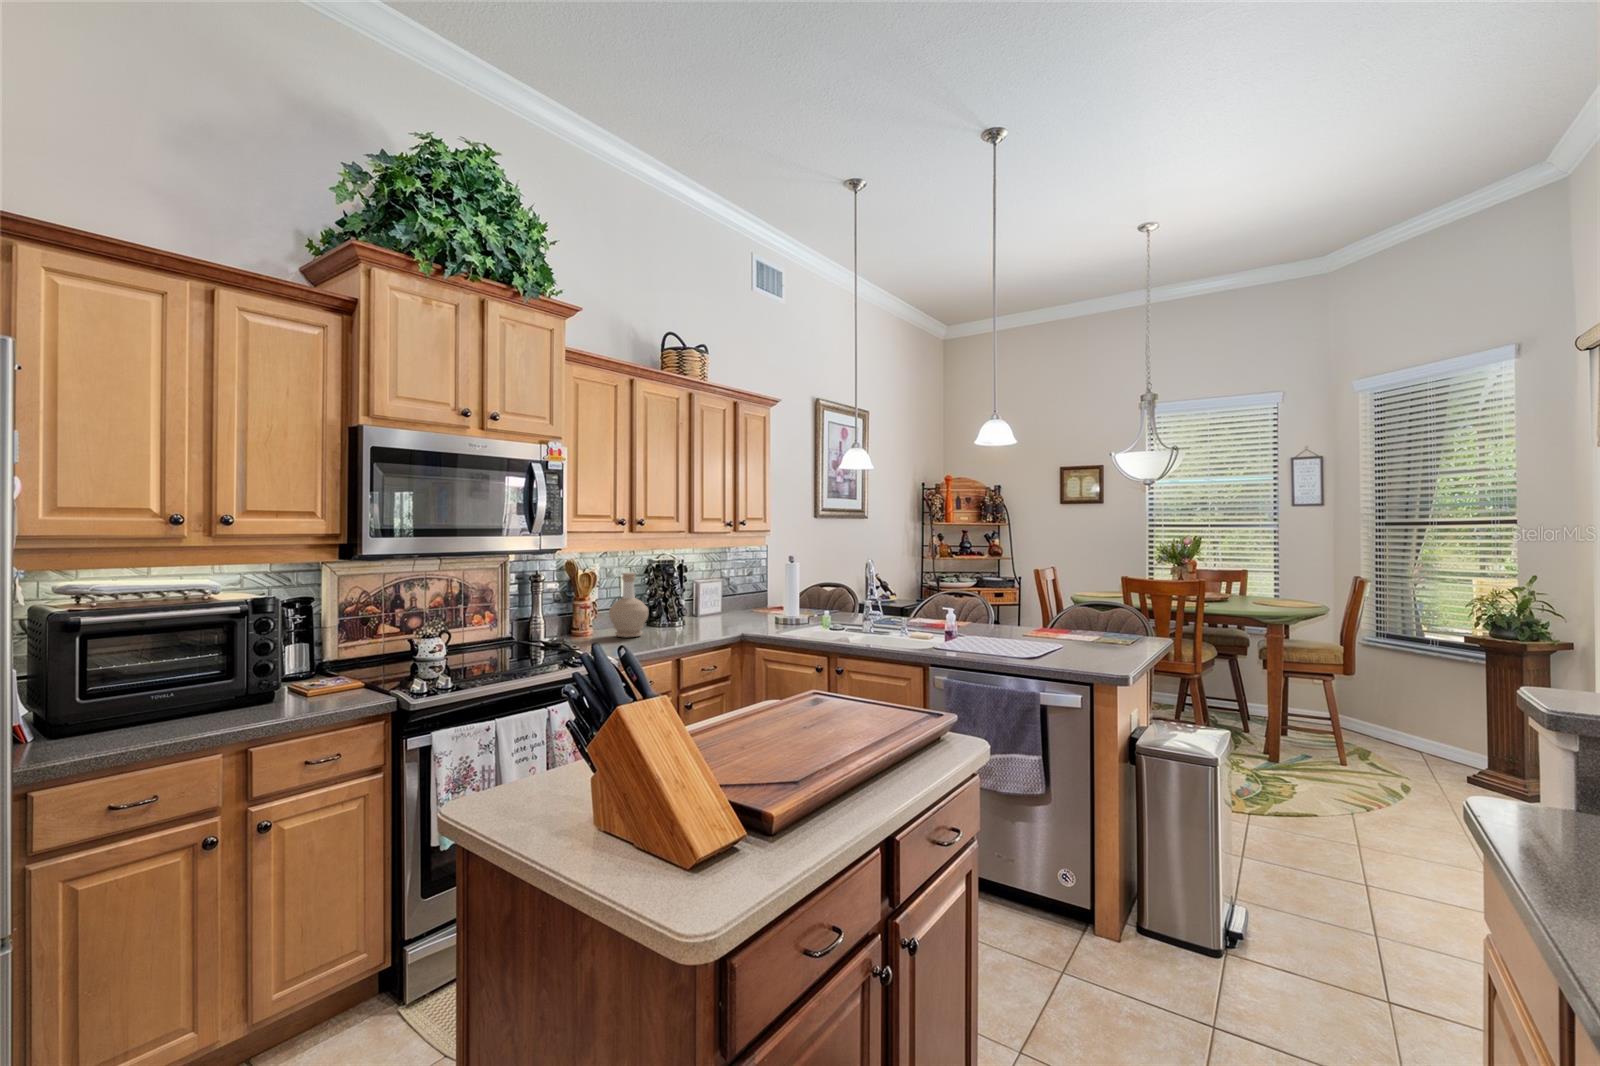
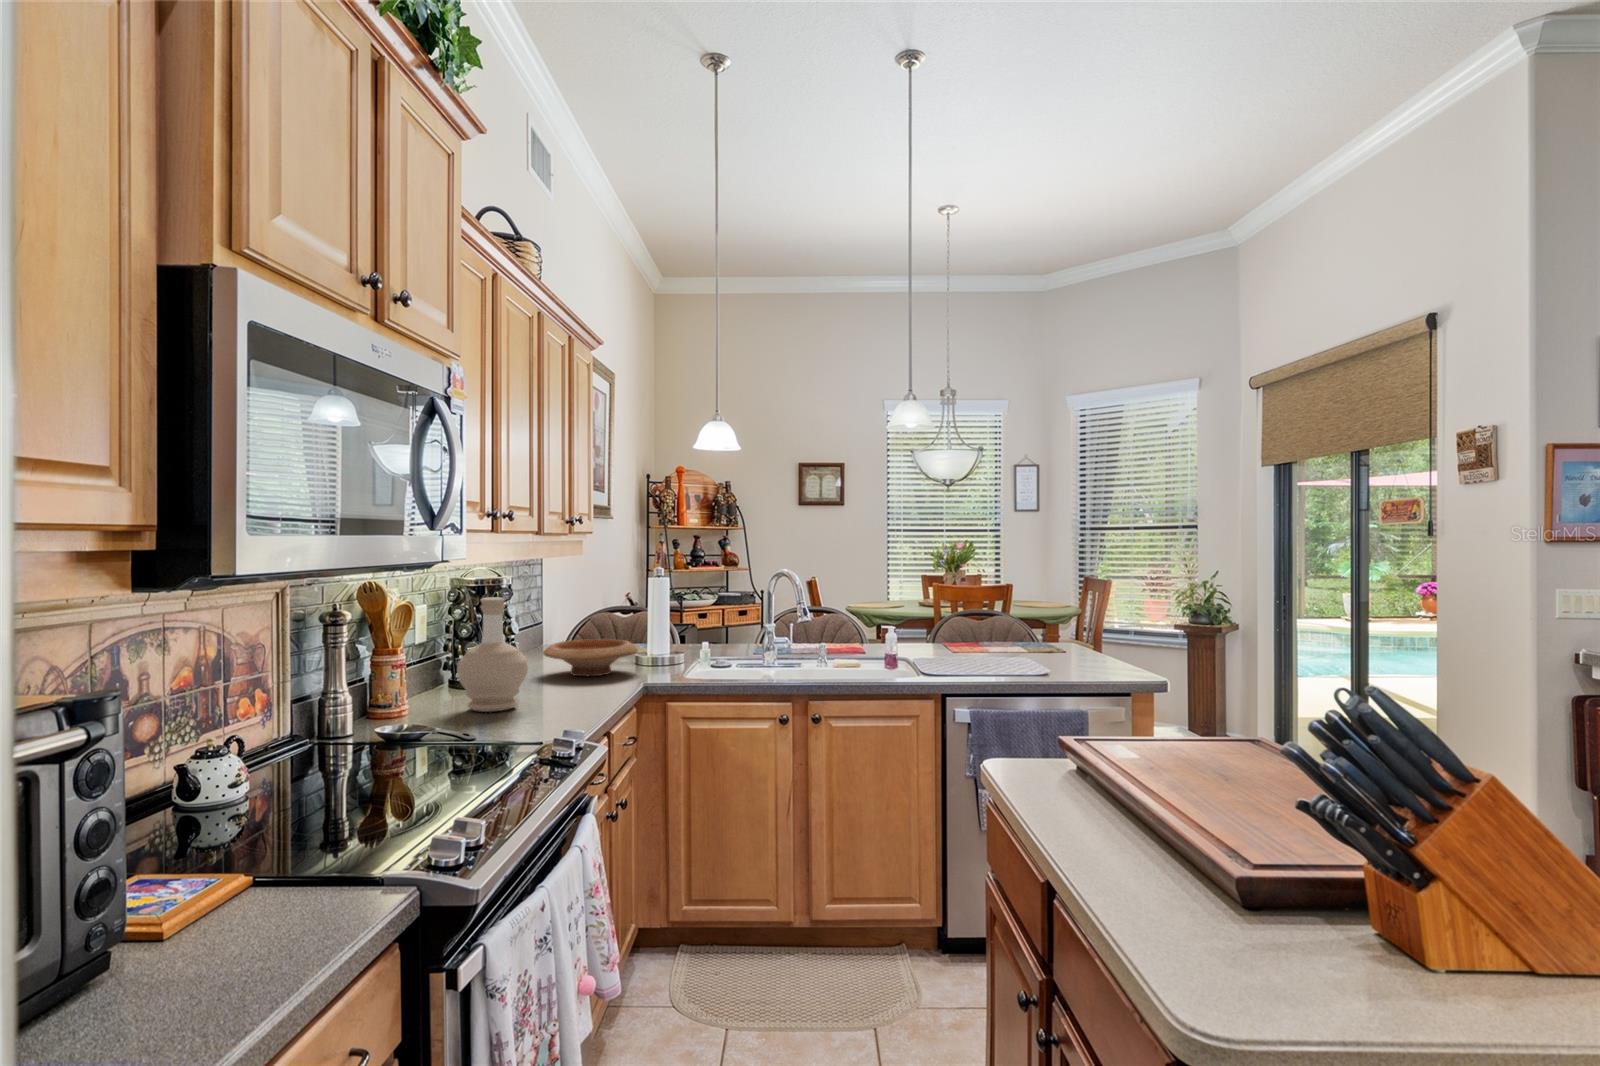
wooden bowl: none [700,602,761,625] -> present [543,639,638,676]

